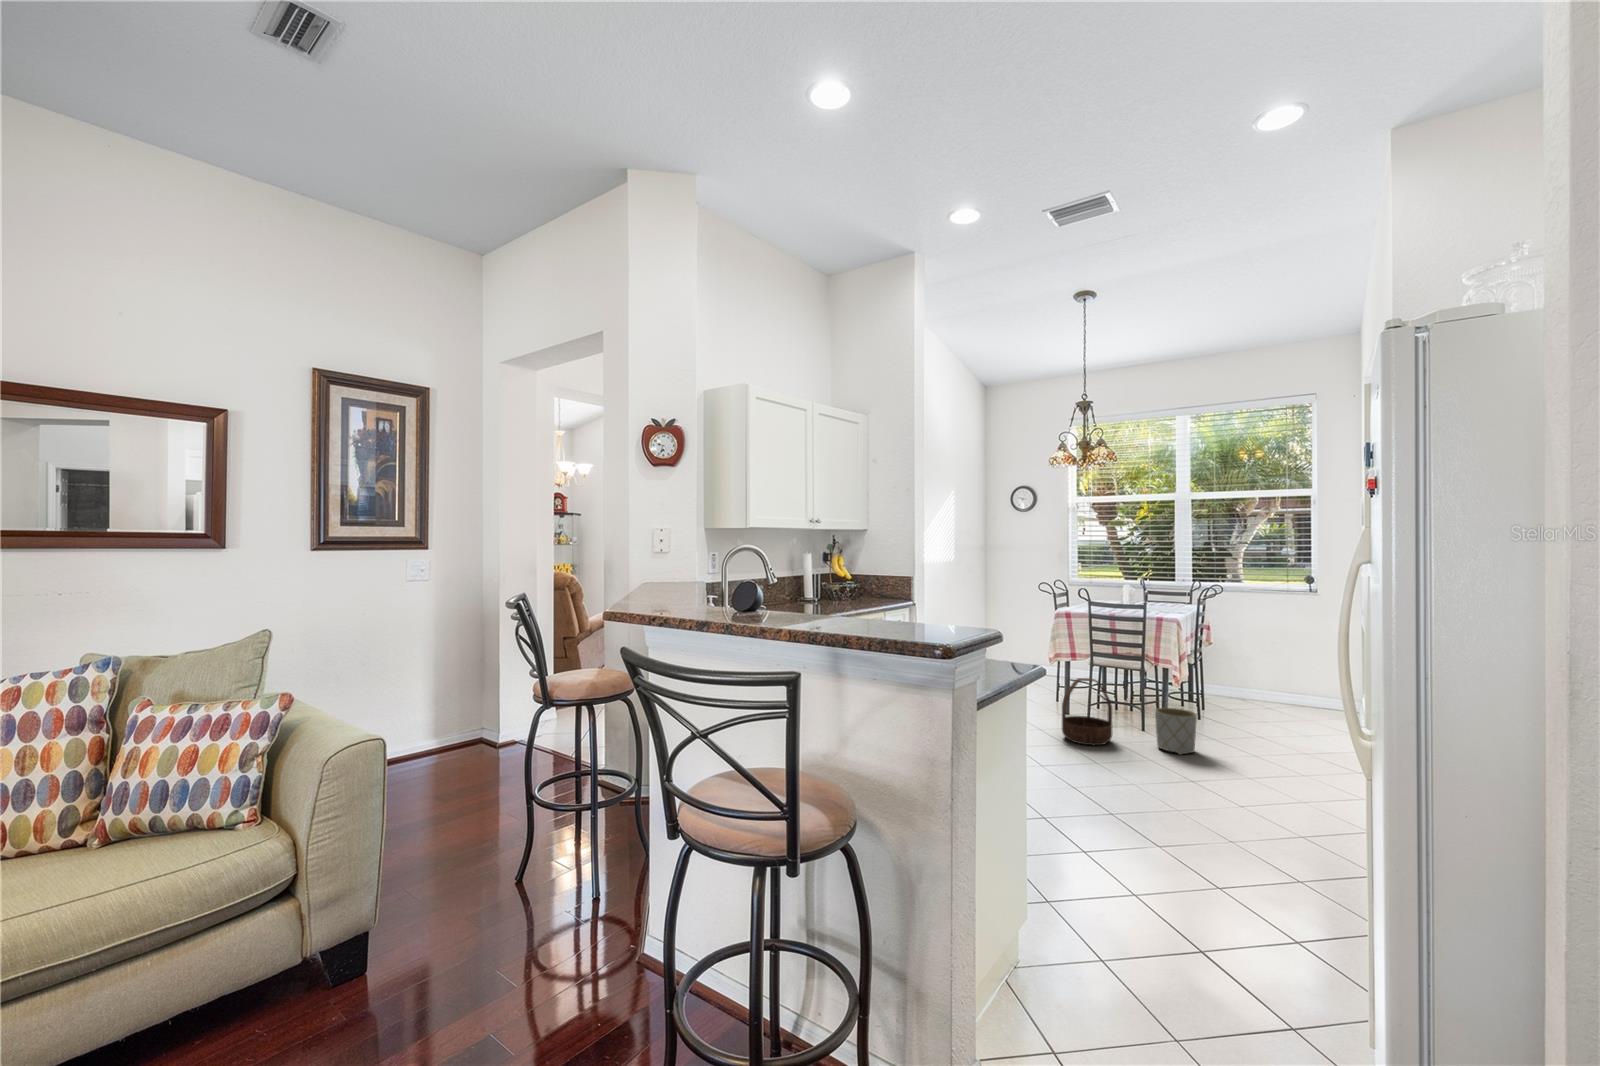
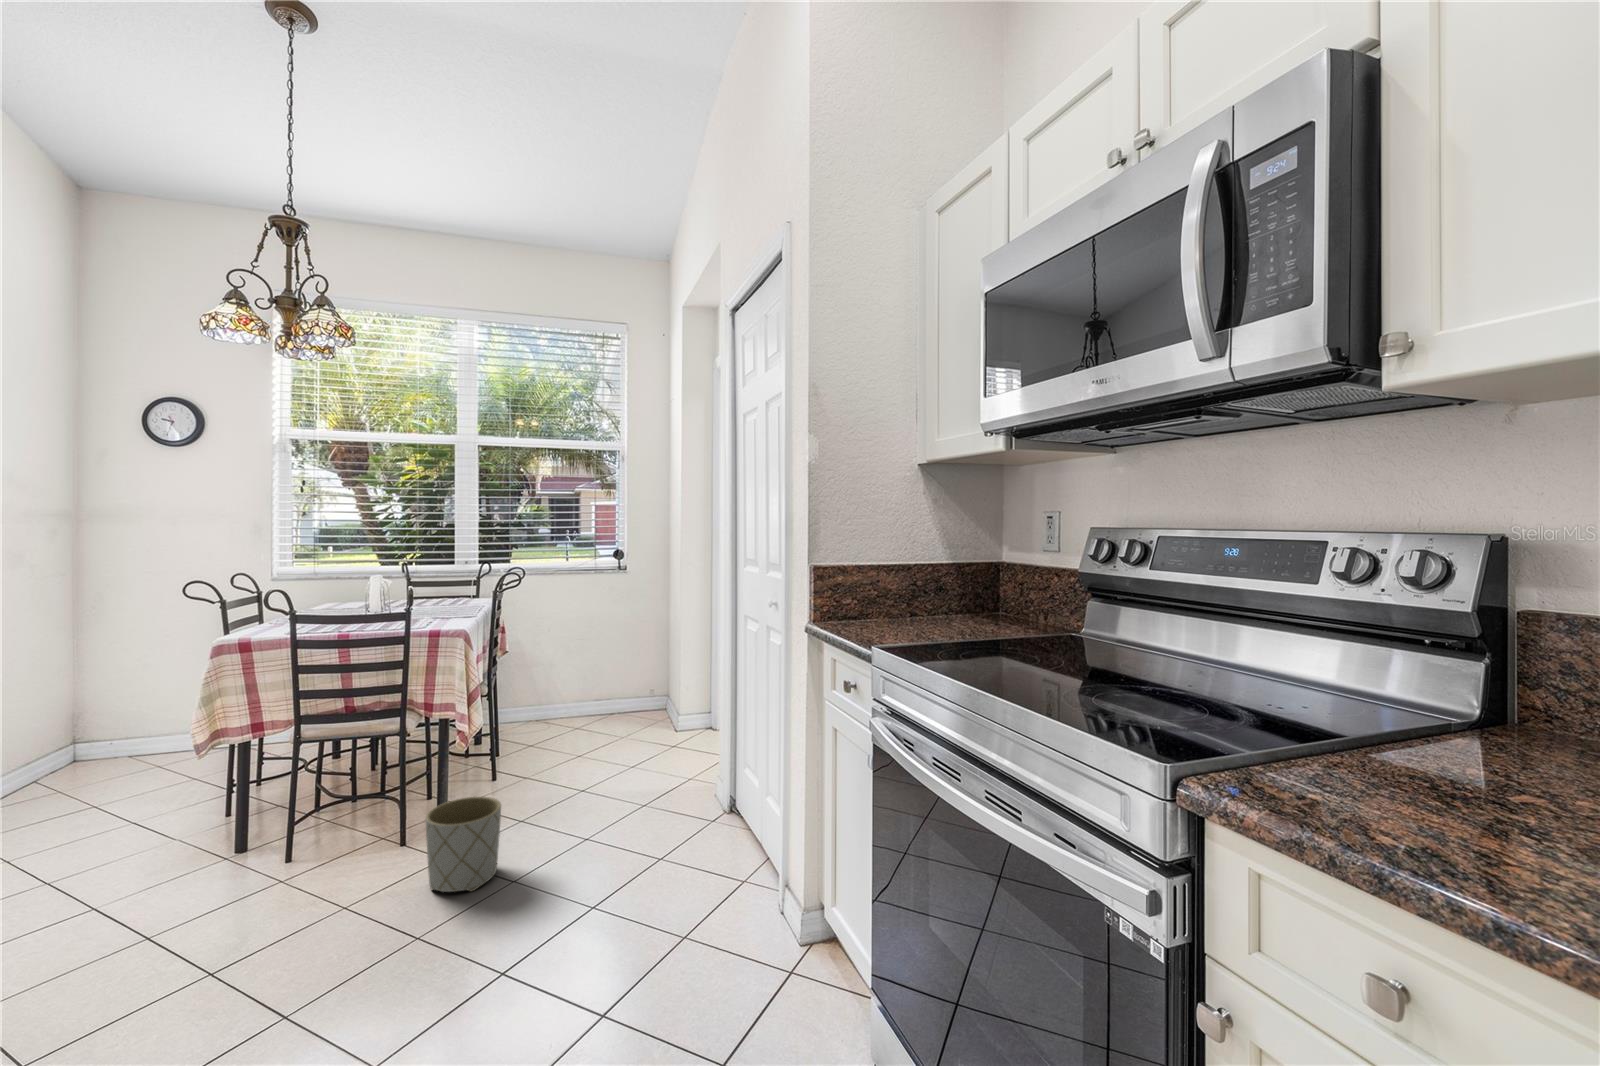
basket: present [1062,678,1113,745] -> none [200,788,335,954]

